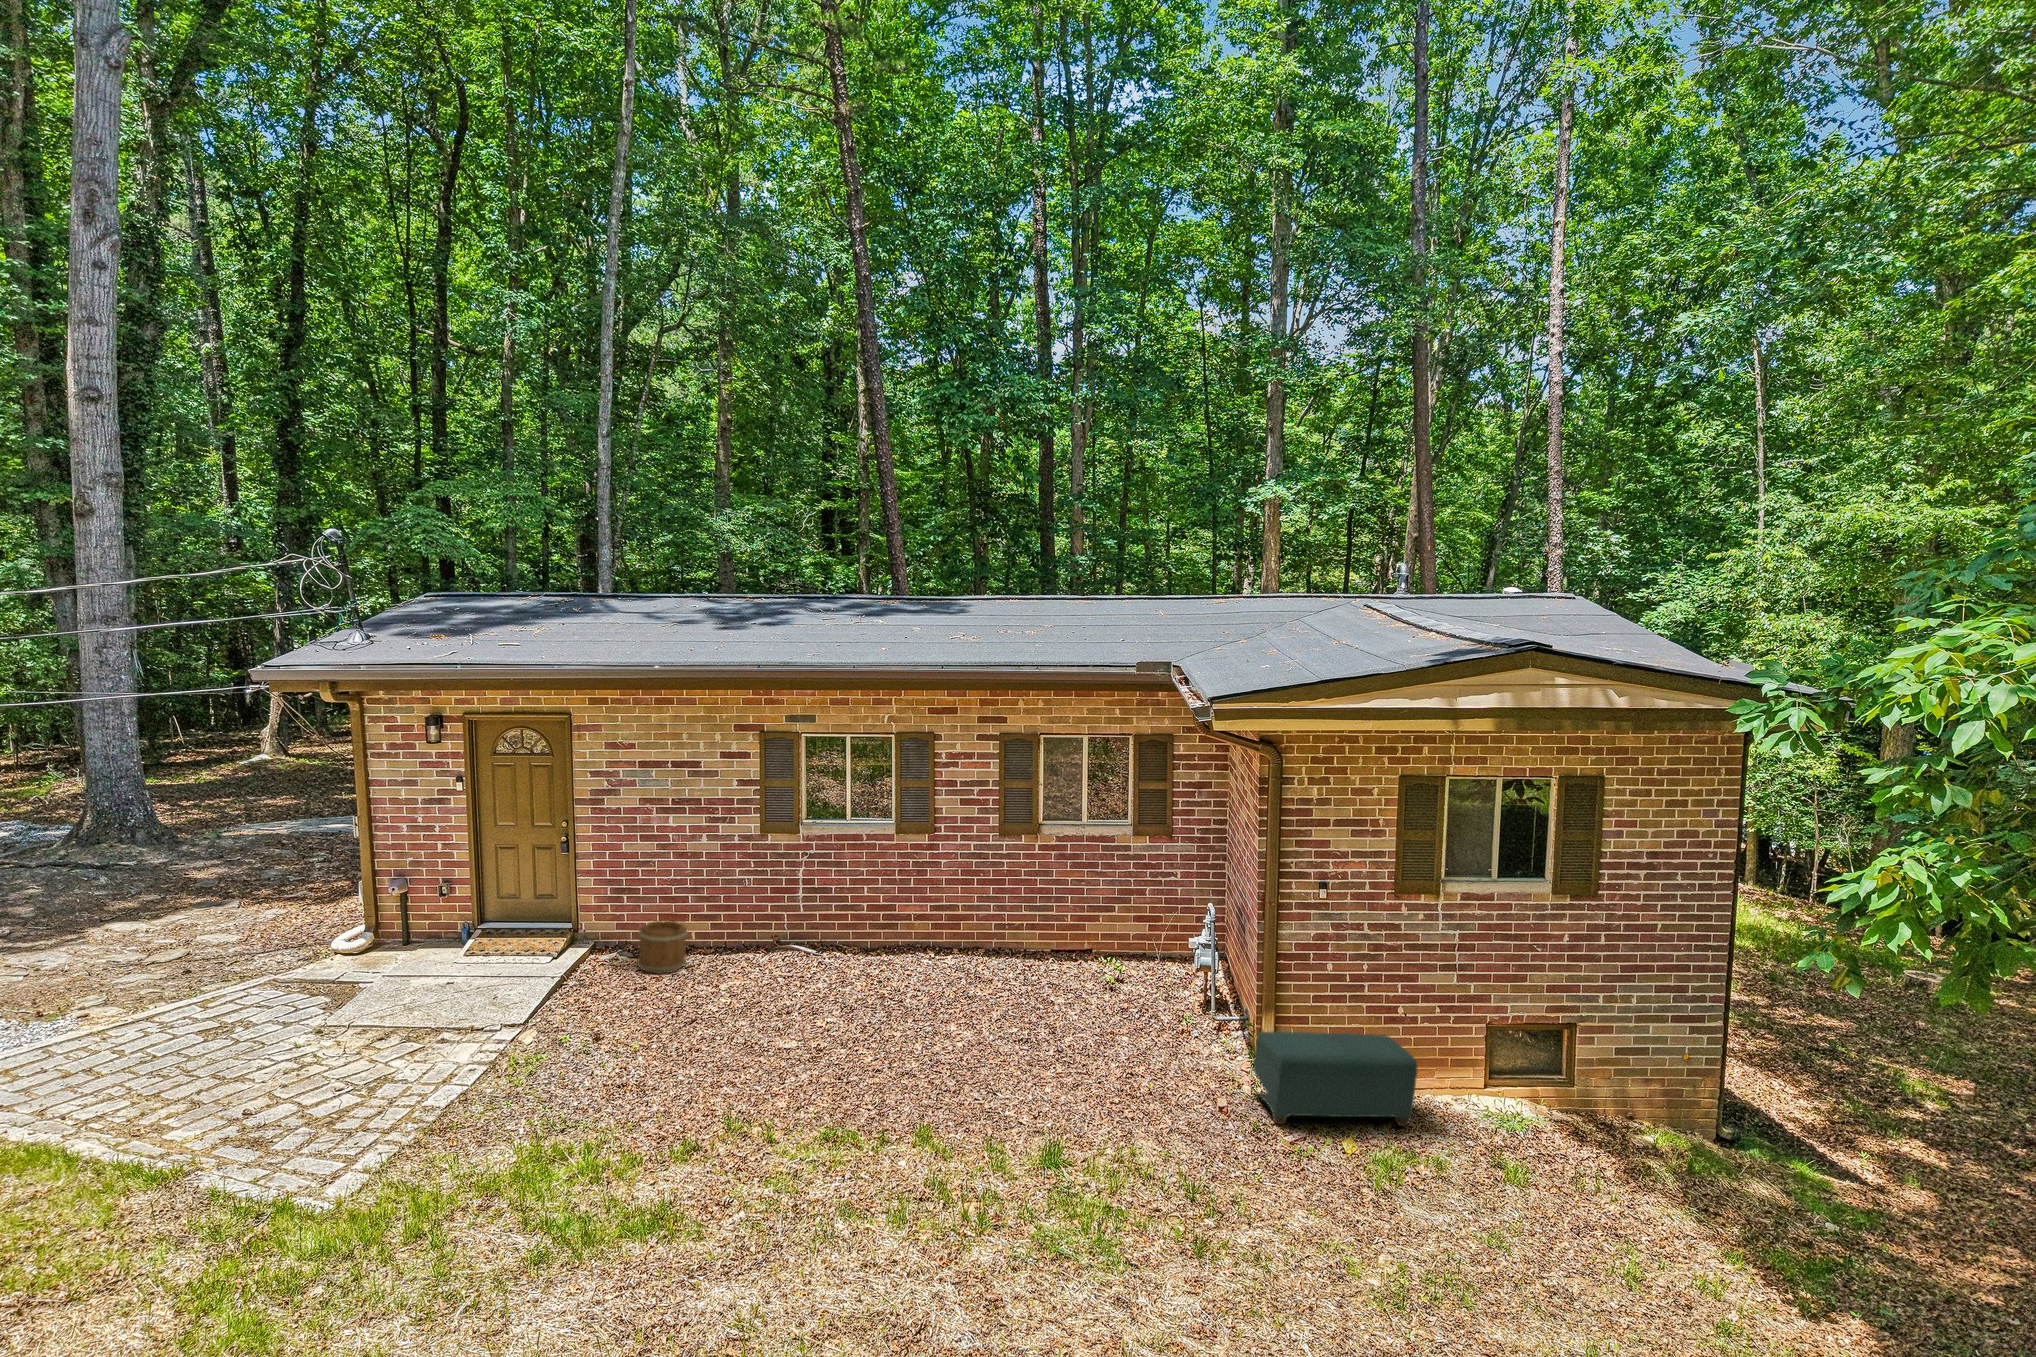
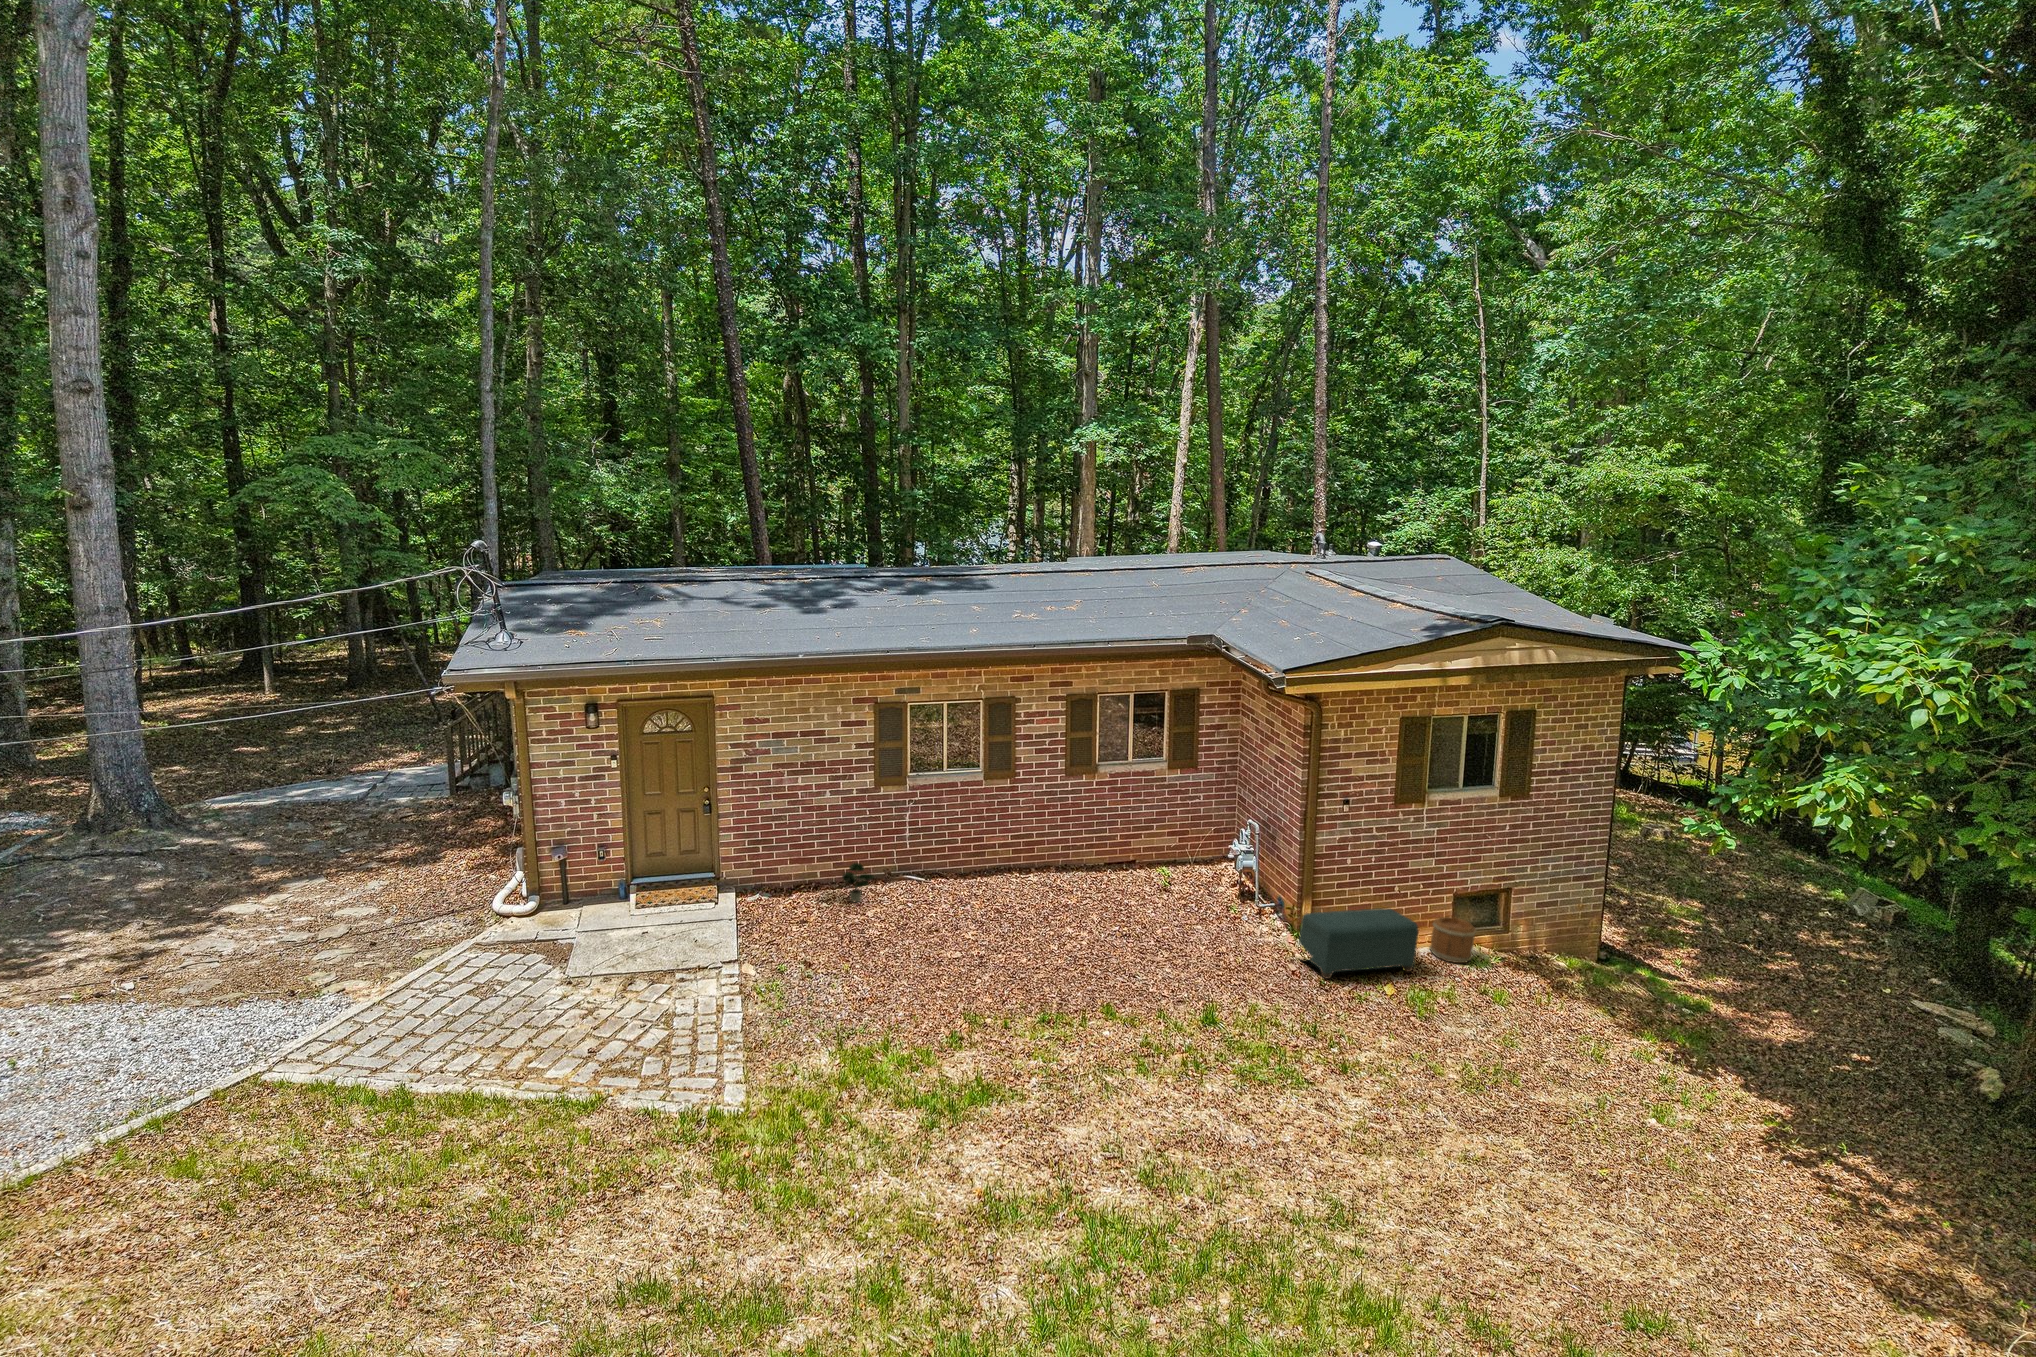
bucket: present [637,921,687,974] -> present [1430,916,1476,963]
potted plant: none [710,924,750,972] -> present [842,863,874,903]

